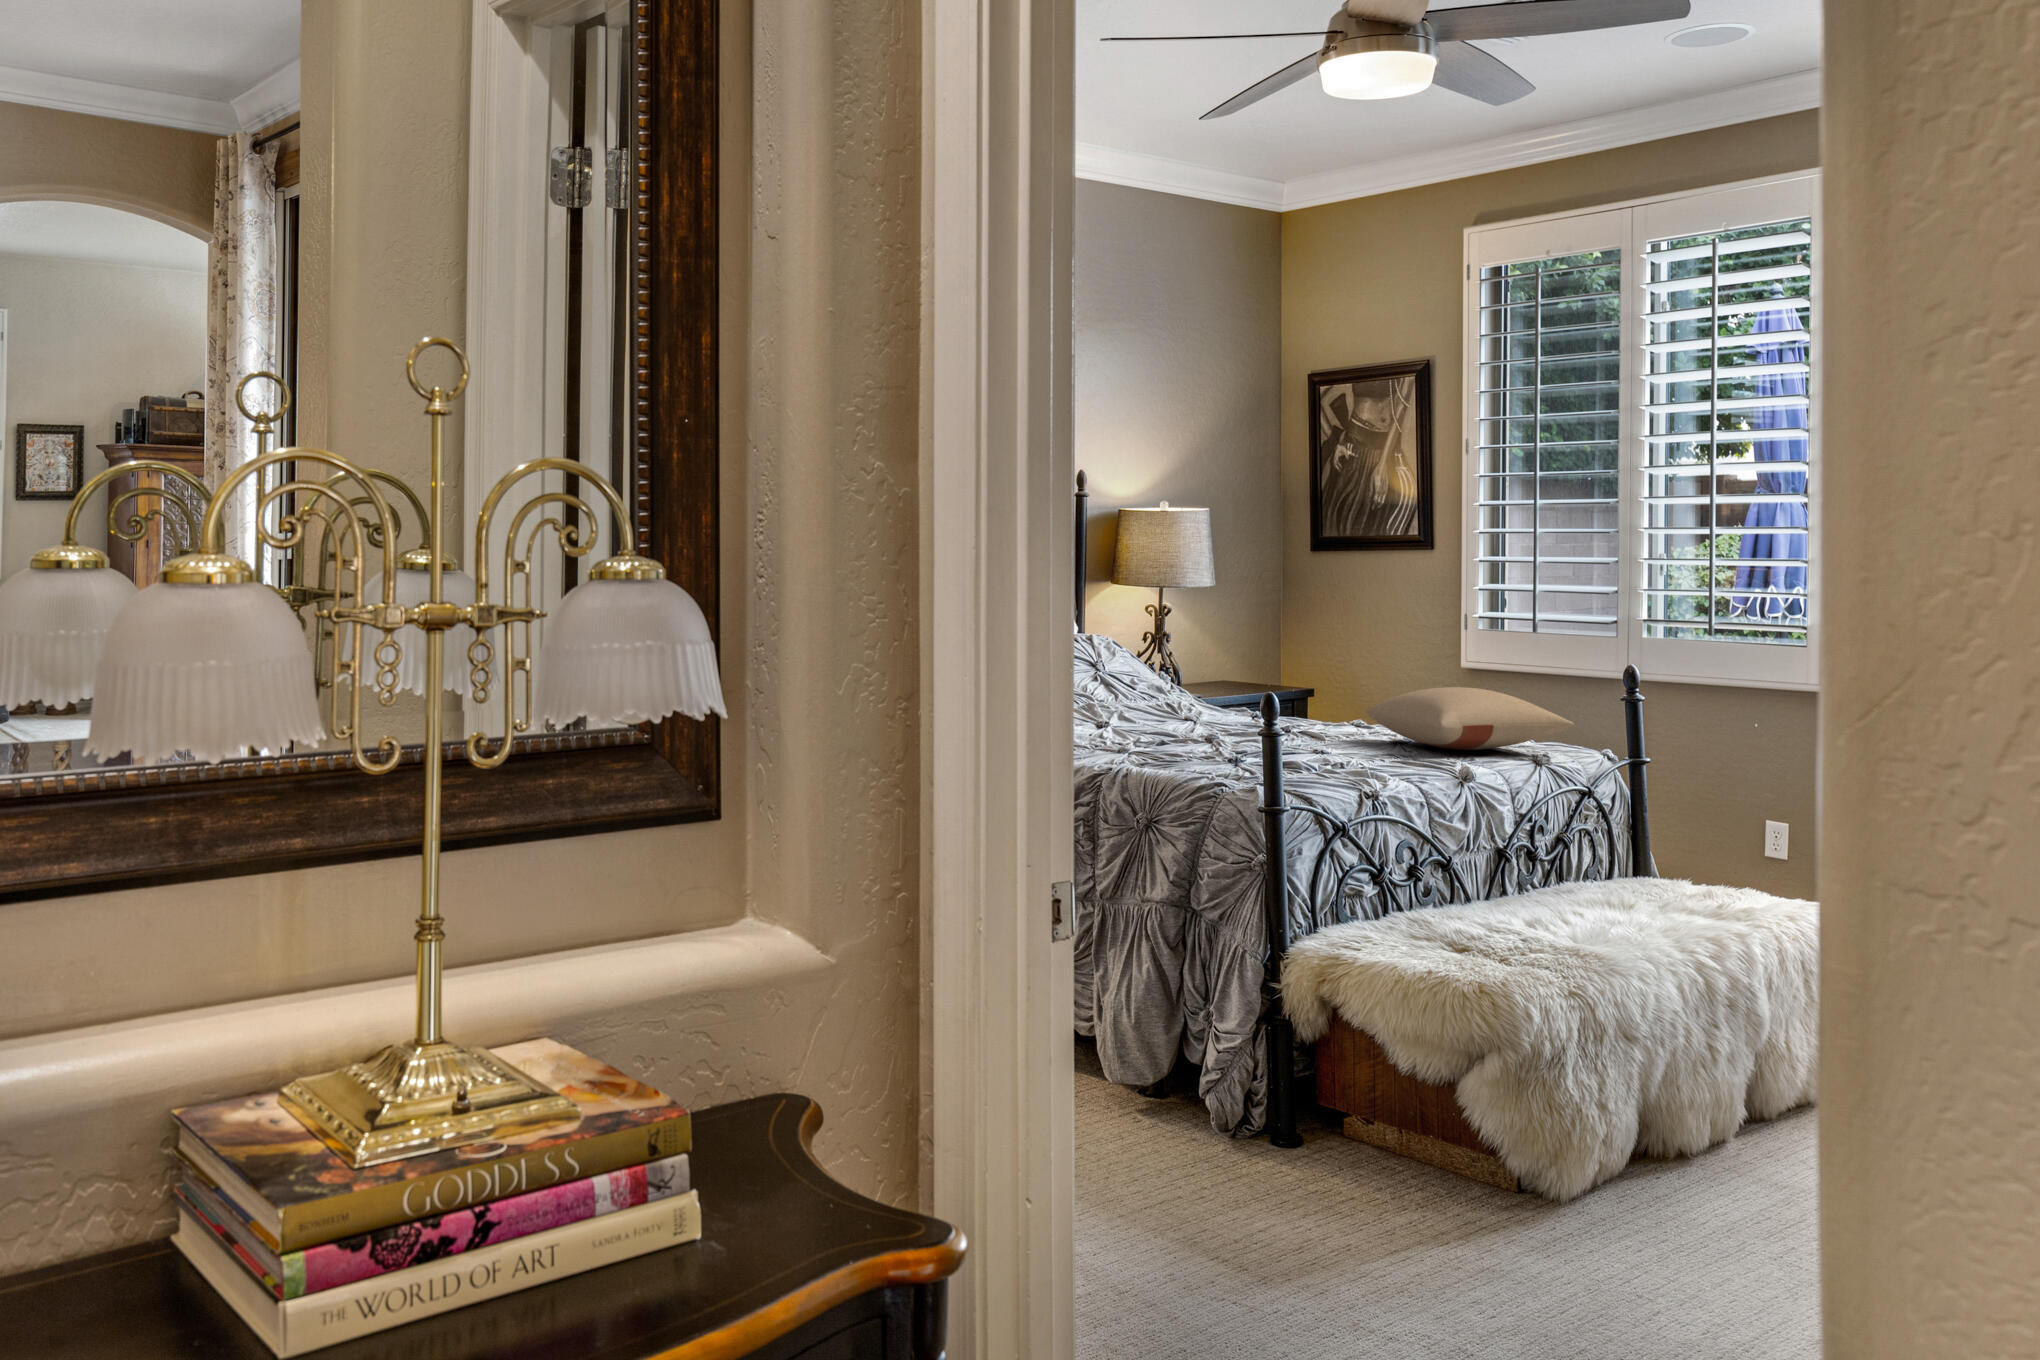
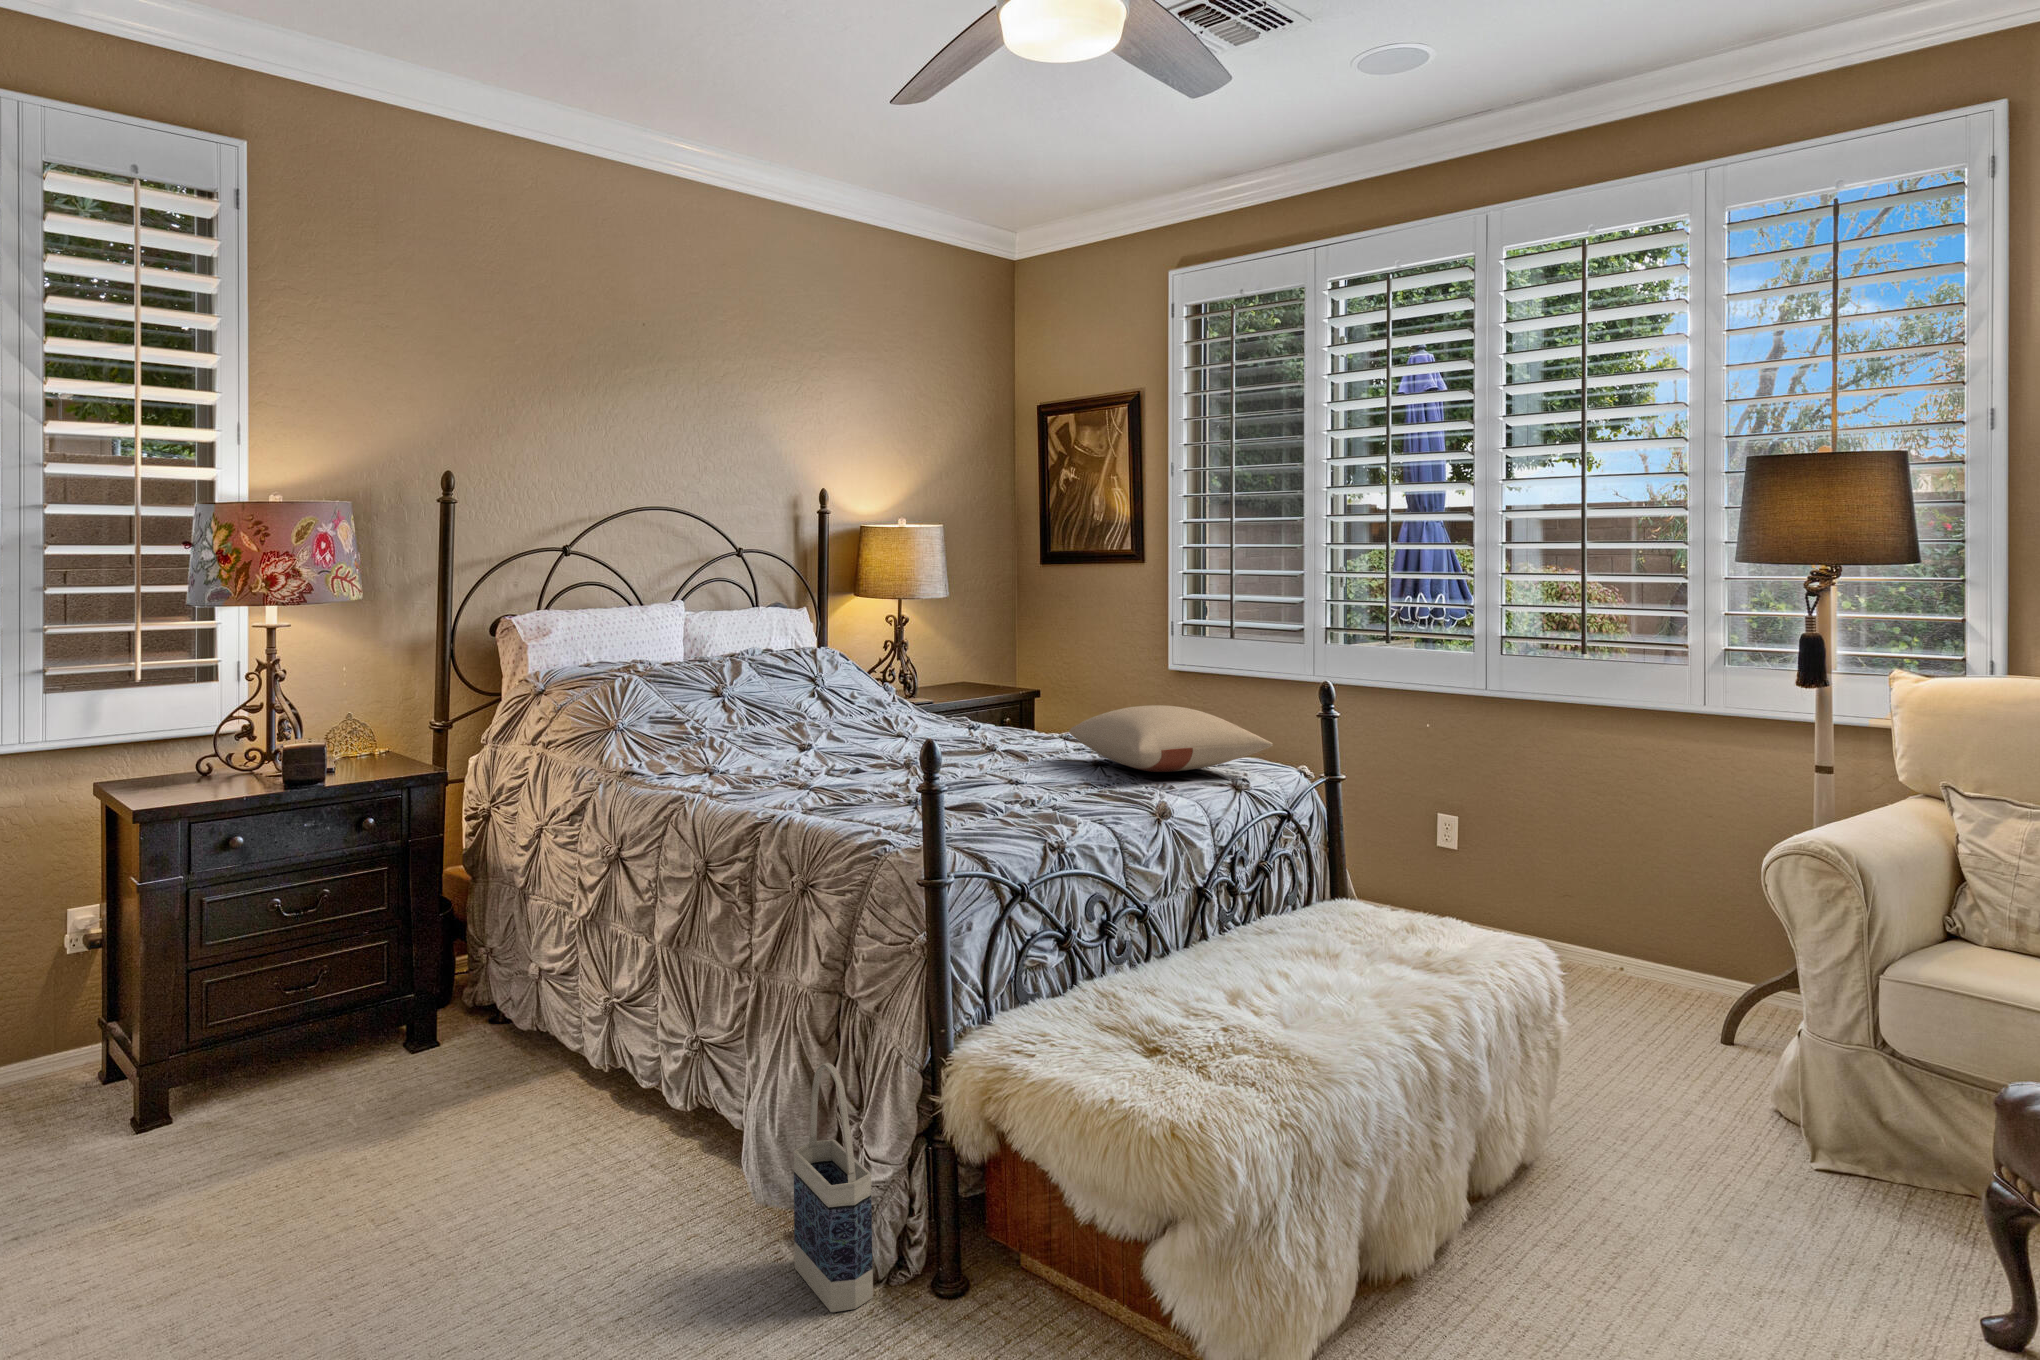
bag: none [1151,957,1222,1150] -> present [794,1063,873,1312]

